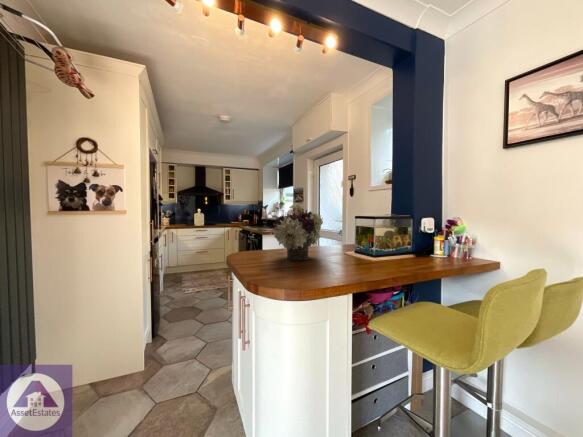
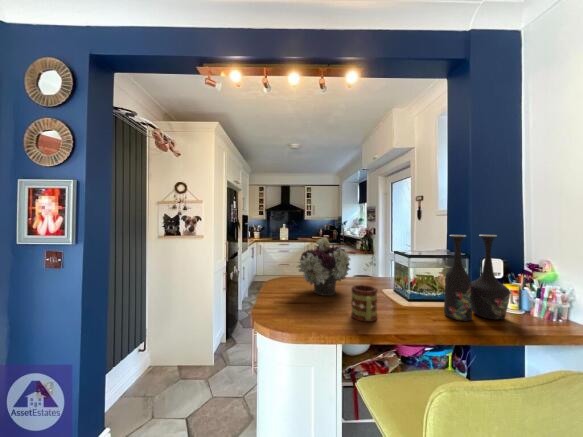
vase: none [405,195,448,265] -> present [444,235,511,321]
mug: none [340,242,366,273] -> present [351,285,377,322]

